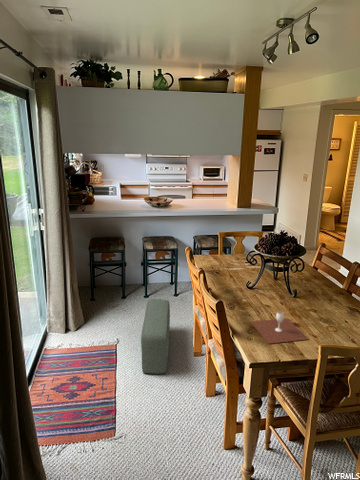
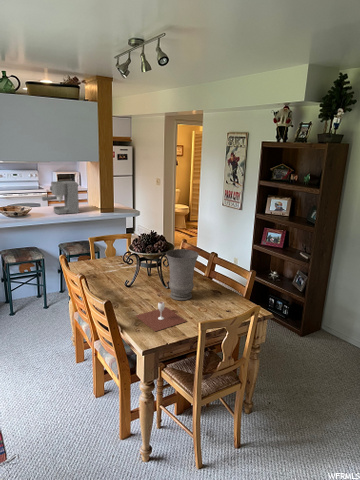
coffee maker: none [182,174,217,207] -> present [42,181,79,214]
vase: none [294,255,334,314] -> present [166,249,199,301]
pouf: present [141,299,170,373] -> none [19,312,51,391]

